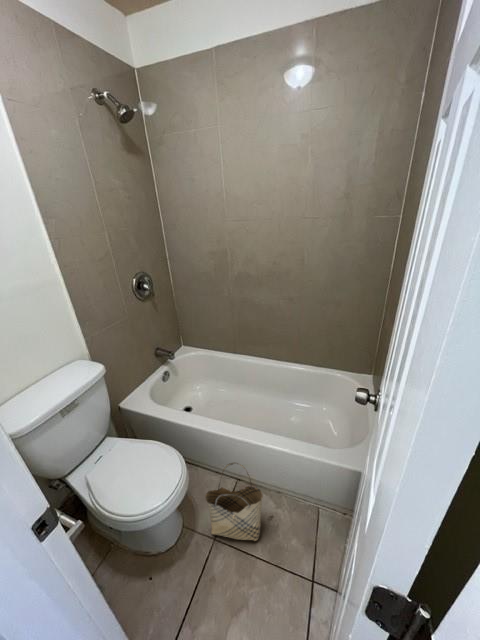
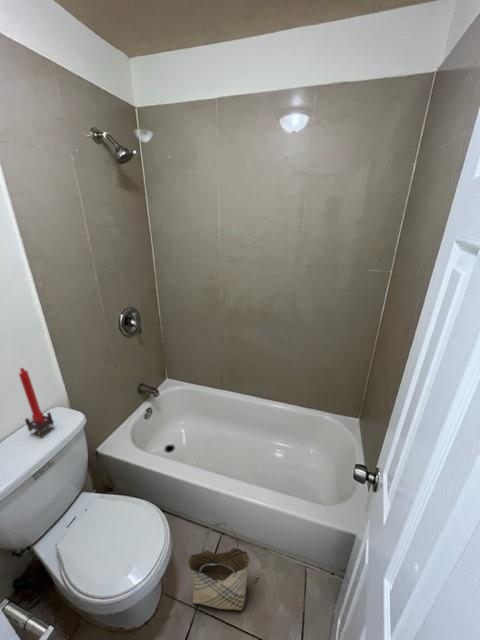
candle: none [41,316,77,379] -> present [19,368,54,434]

